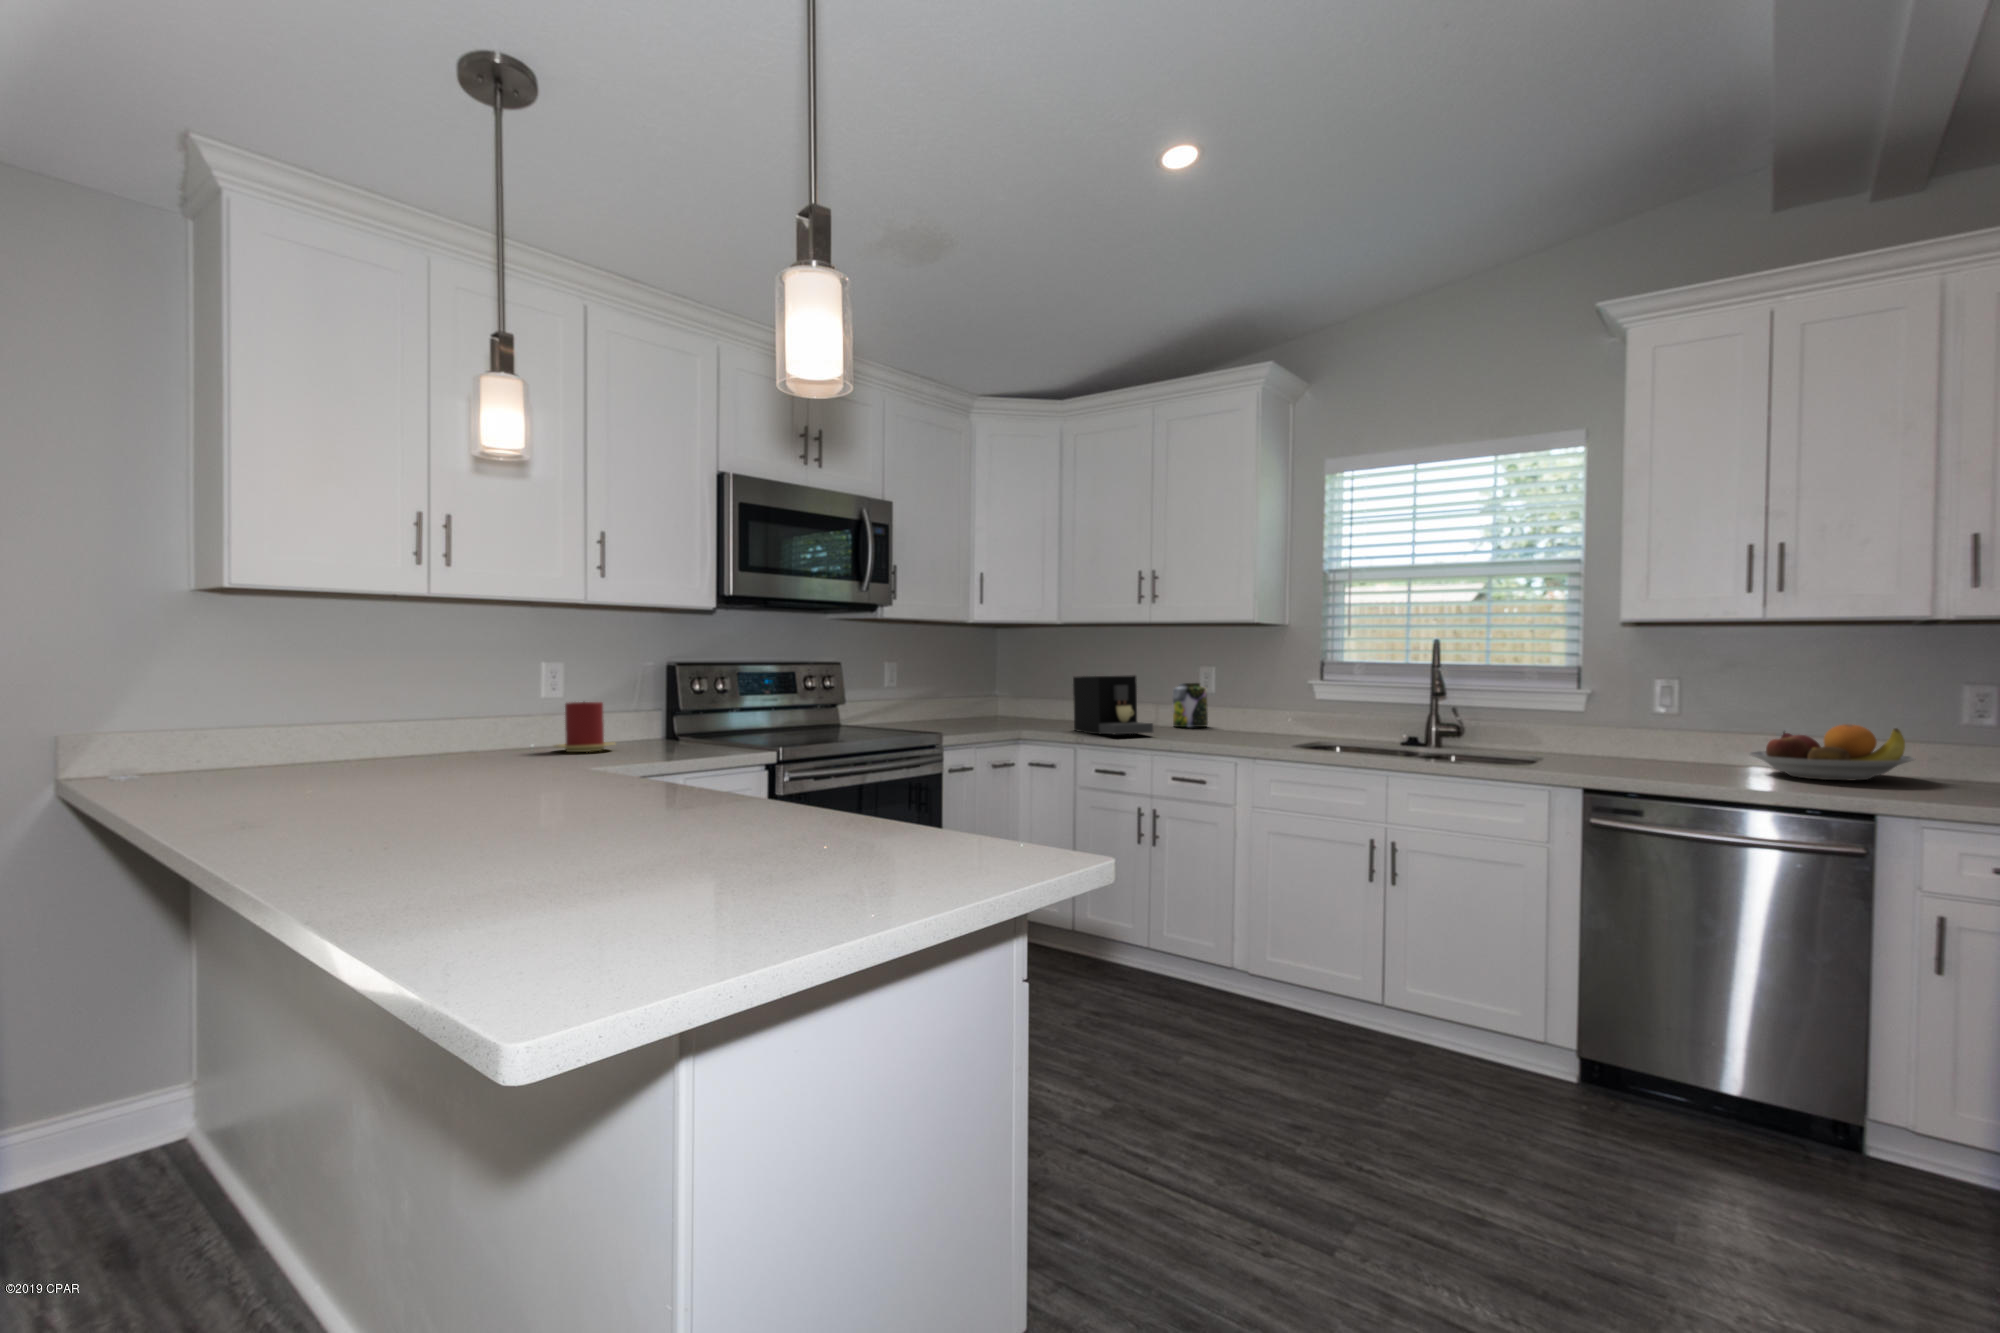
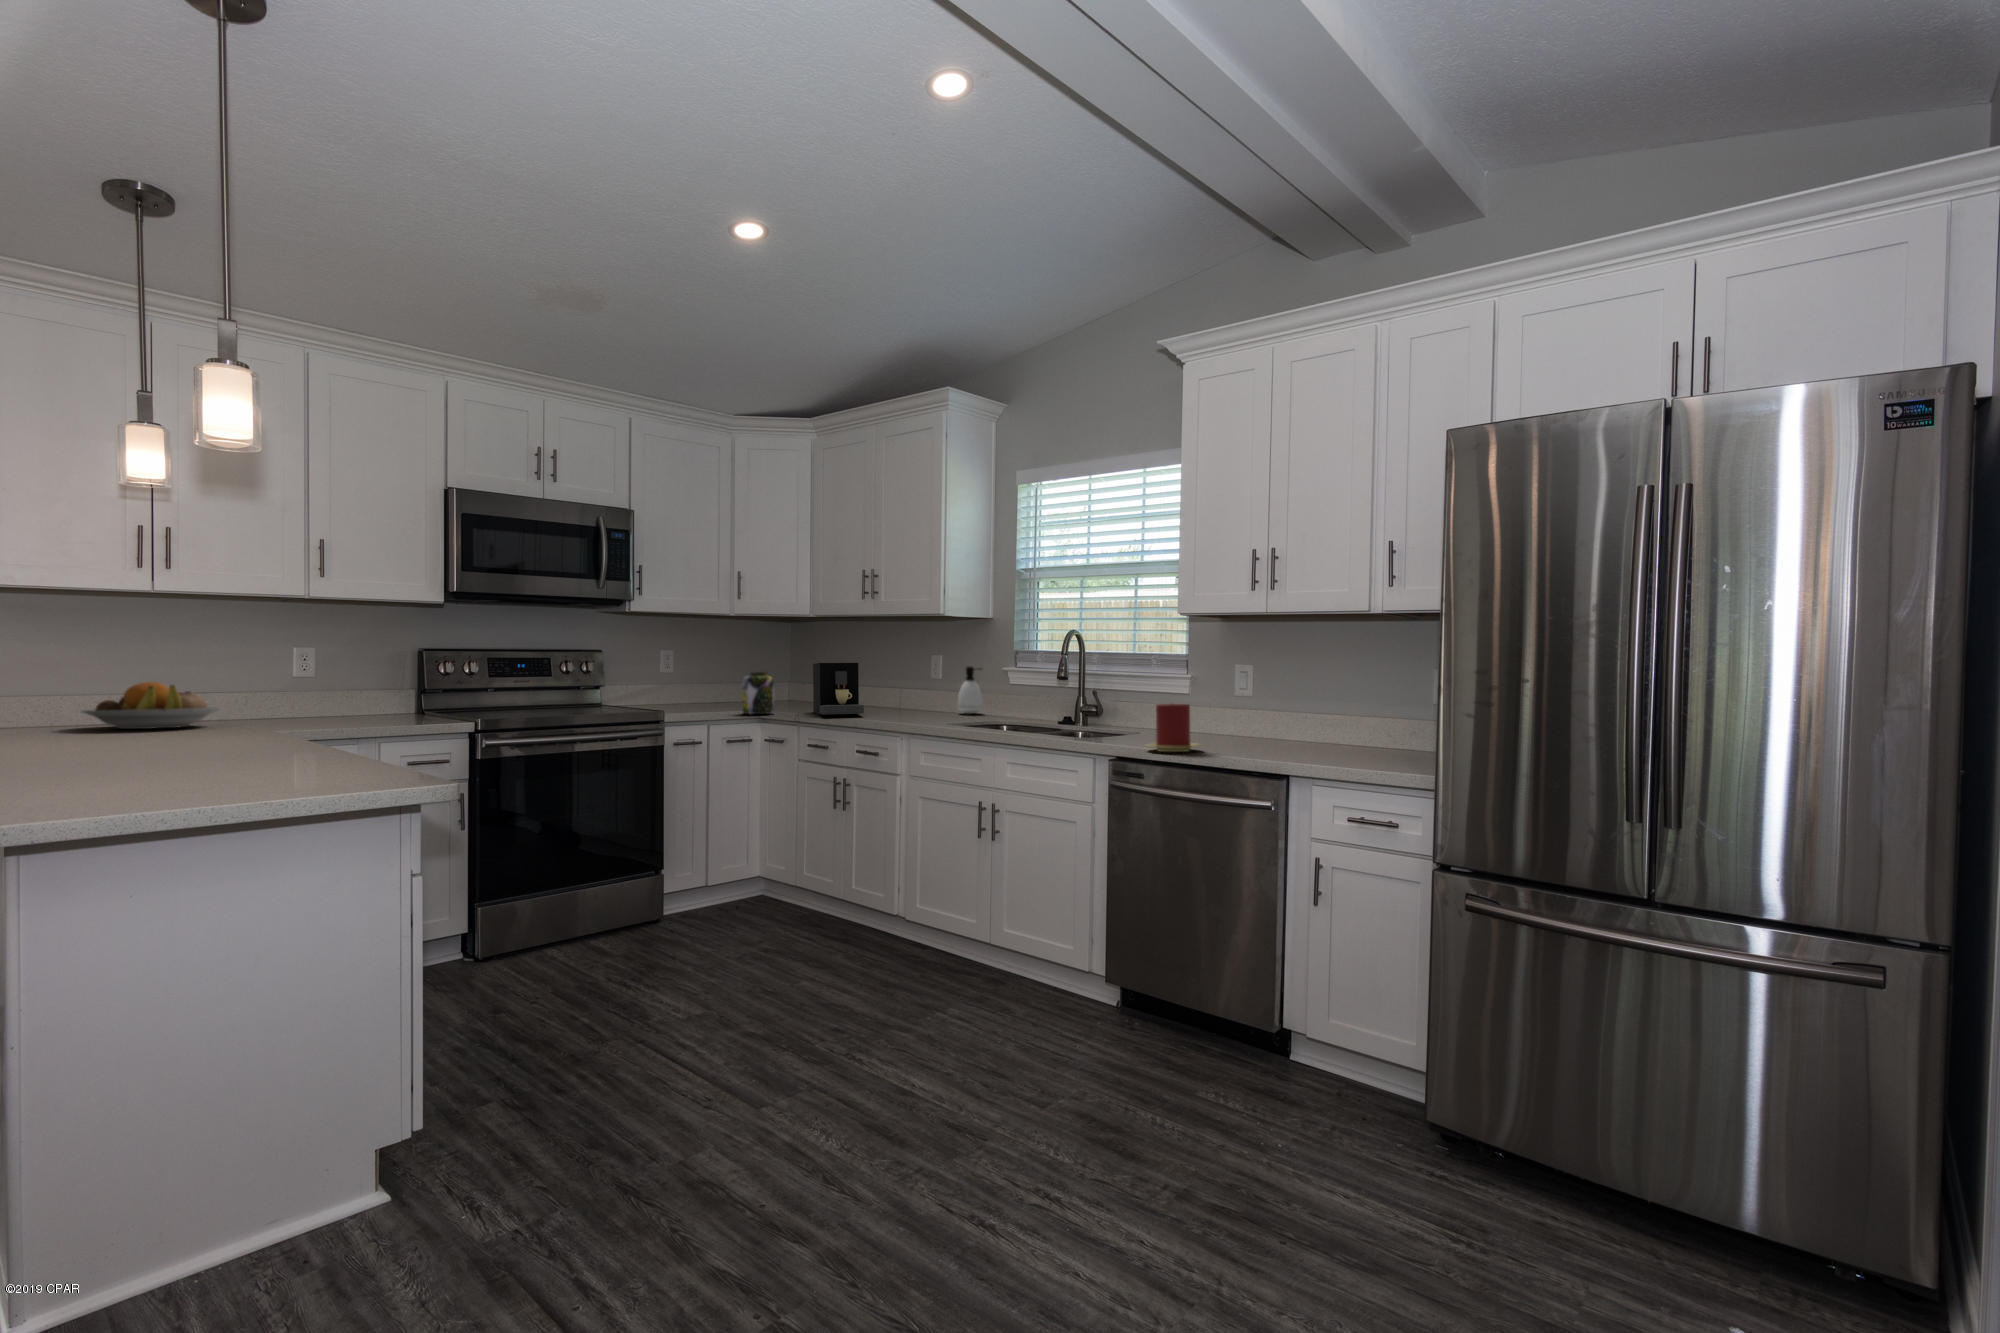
soap dispenser: none [1242,679,1271,731] -> present [958,666,983,714]
jar: present [1173,683,1208,727] -> present [742,672,774,714]
candle: present [555,702,614,752] -> present [1147,704,1201,752]
fruit bowl: present [1750,724,1915,780] -> present [82,682,221,729]

